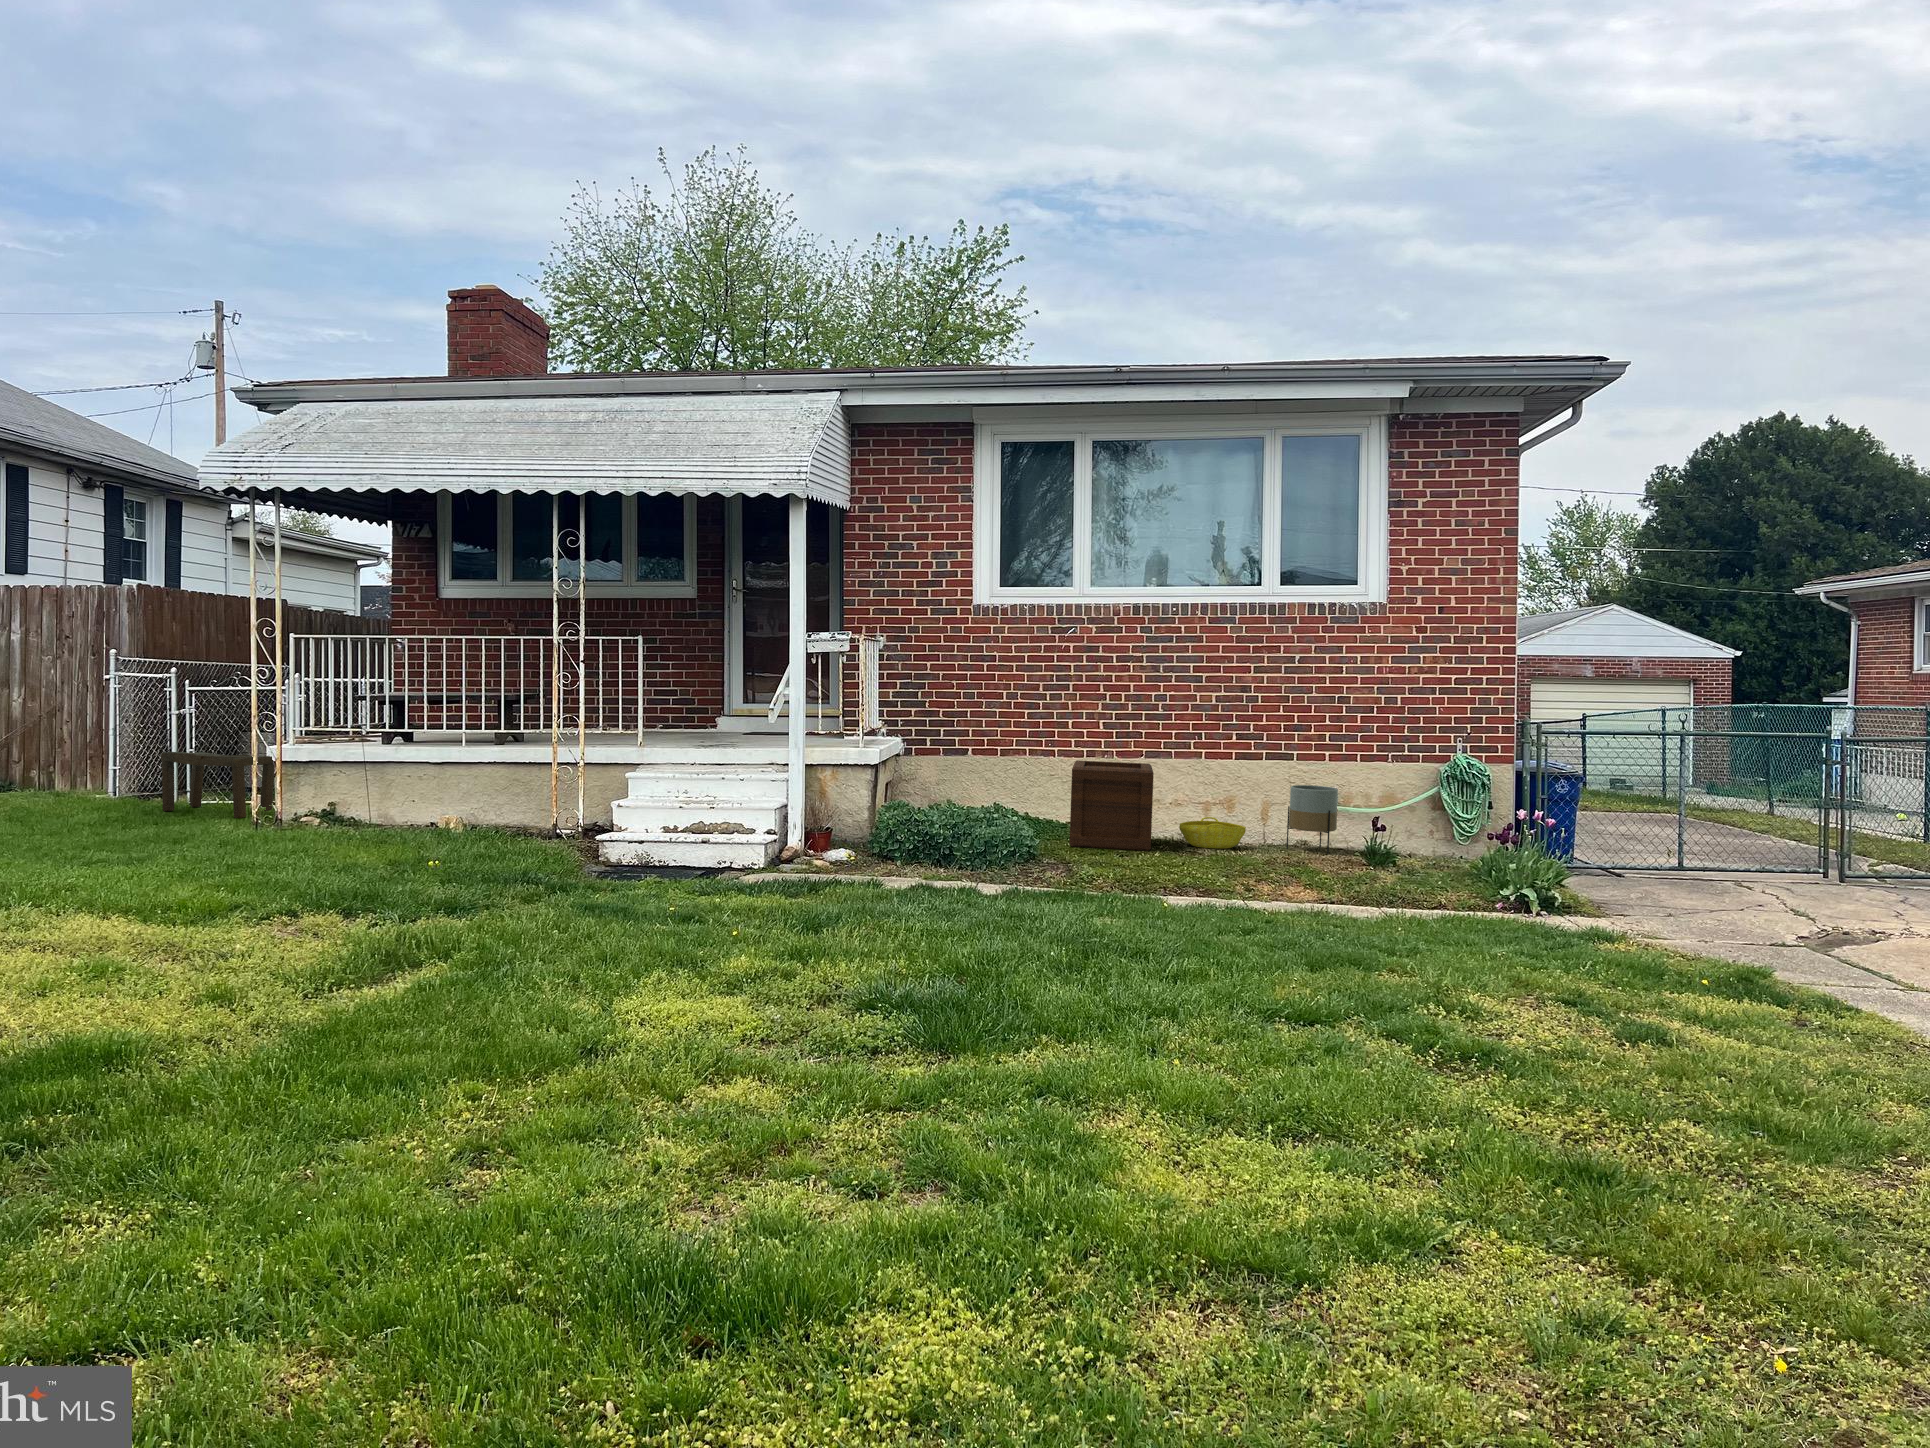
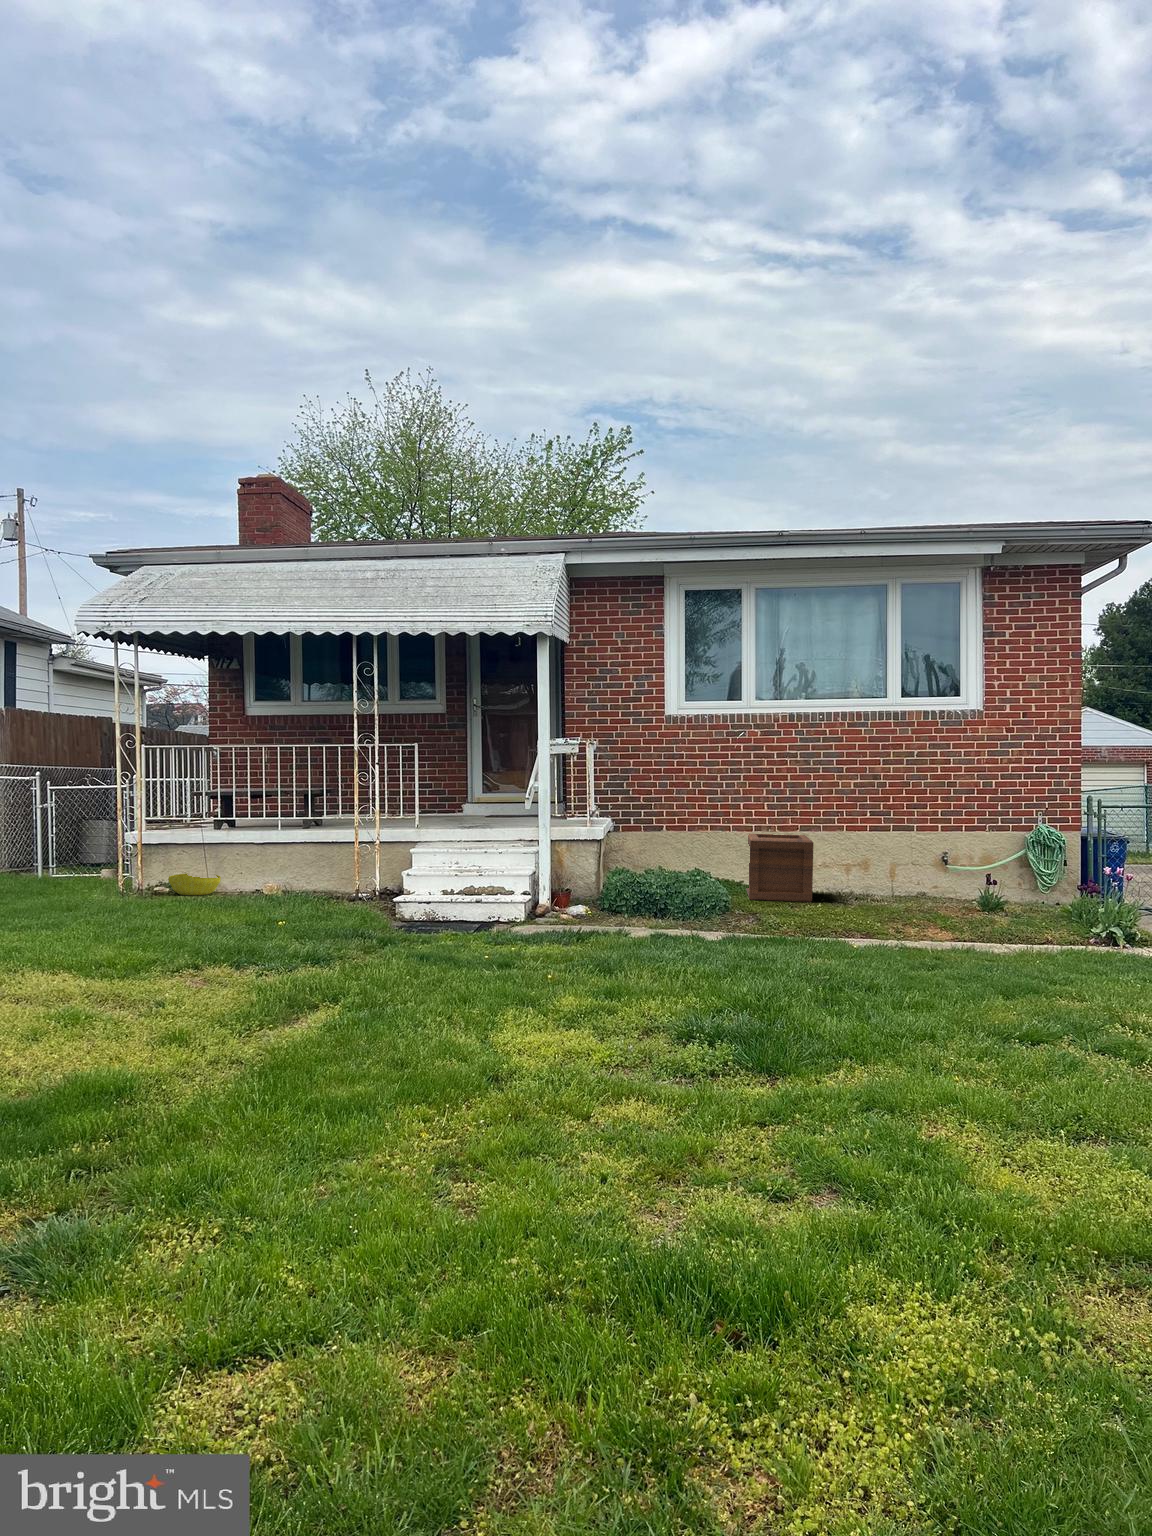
bench: present [161,752,274,818] -> none [37,838,129,890]
planter: present [1286,785,1338,854] -> none [912,850,951,902]
basket: present [1179,817,1246,849] -> present [168,874,221,895]

